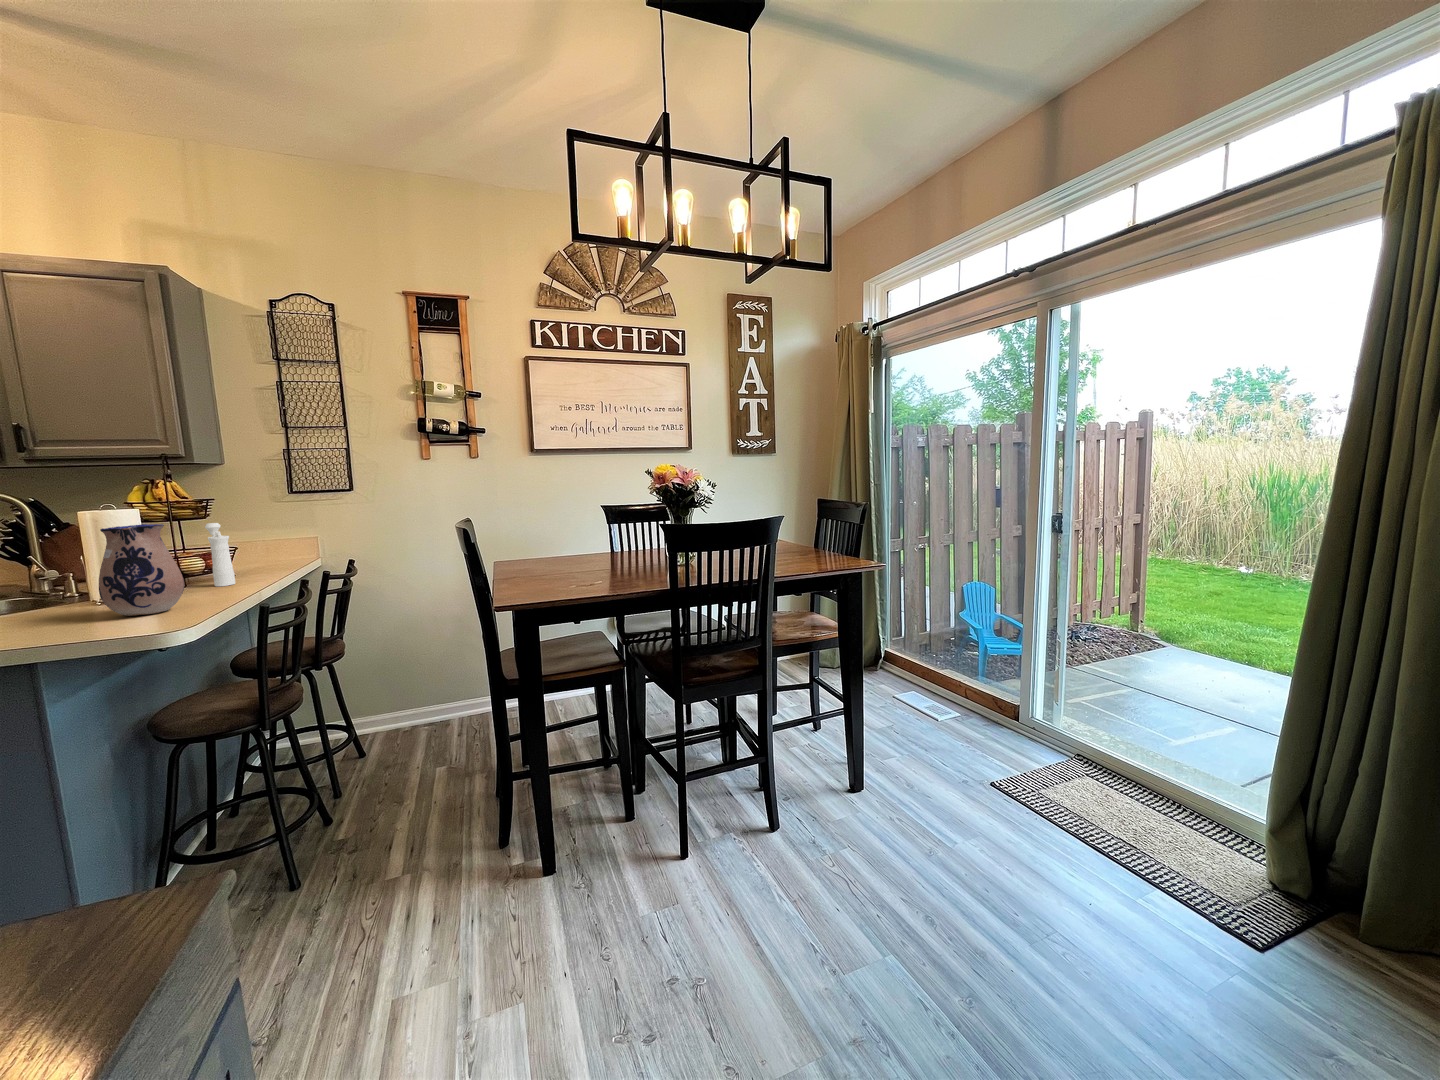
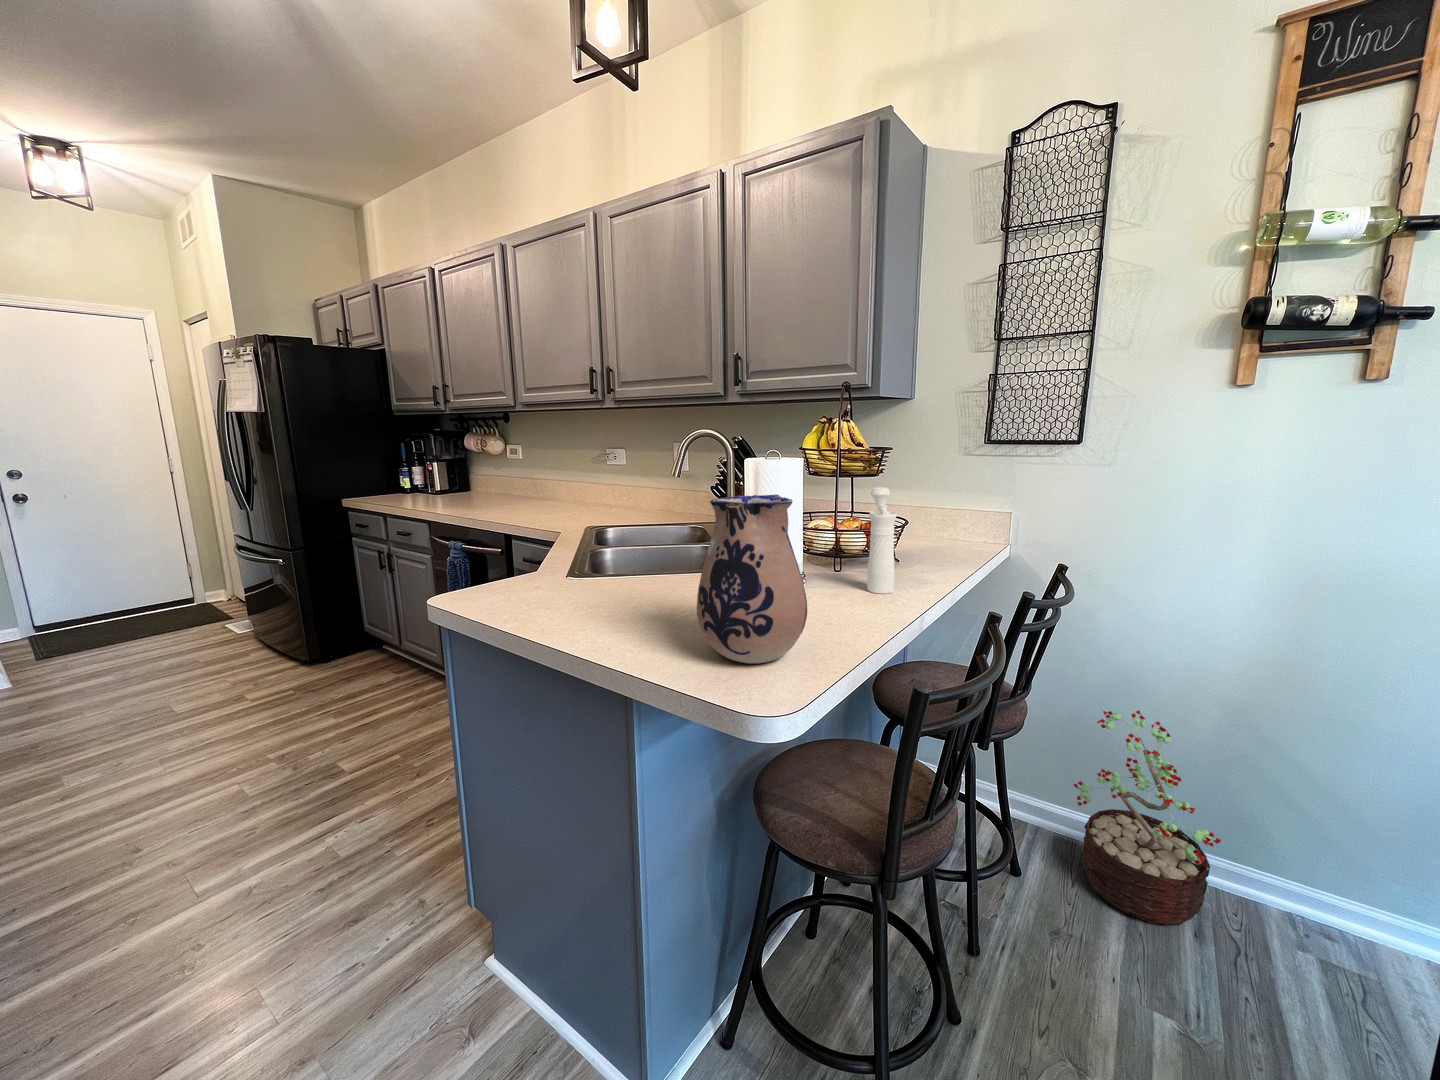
decorative plant: none [388,636,460,744] -> present [1073,710,1221,925]

